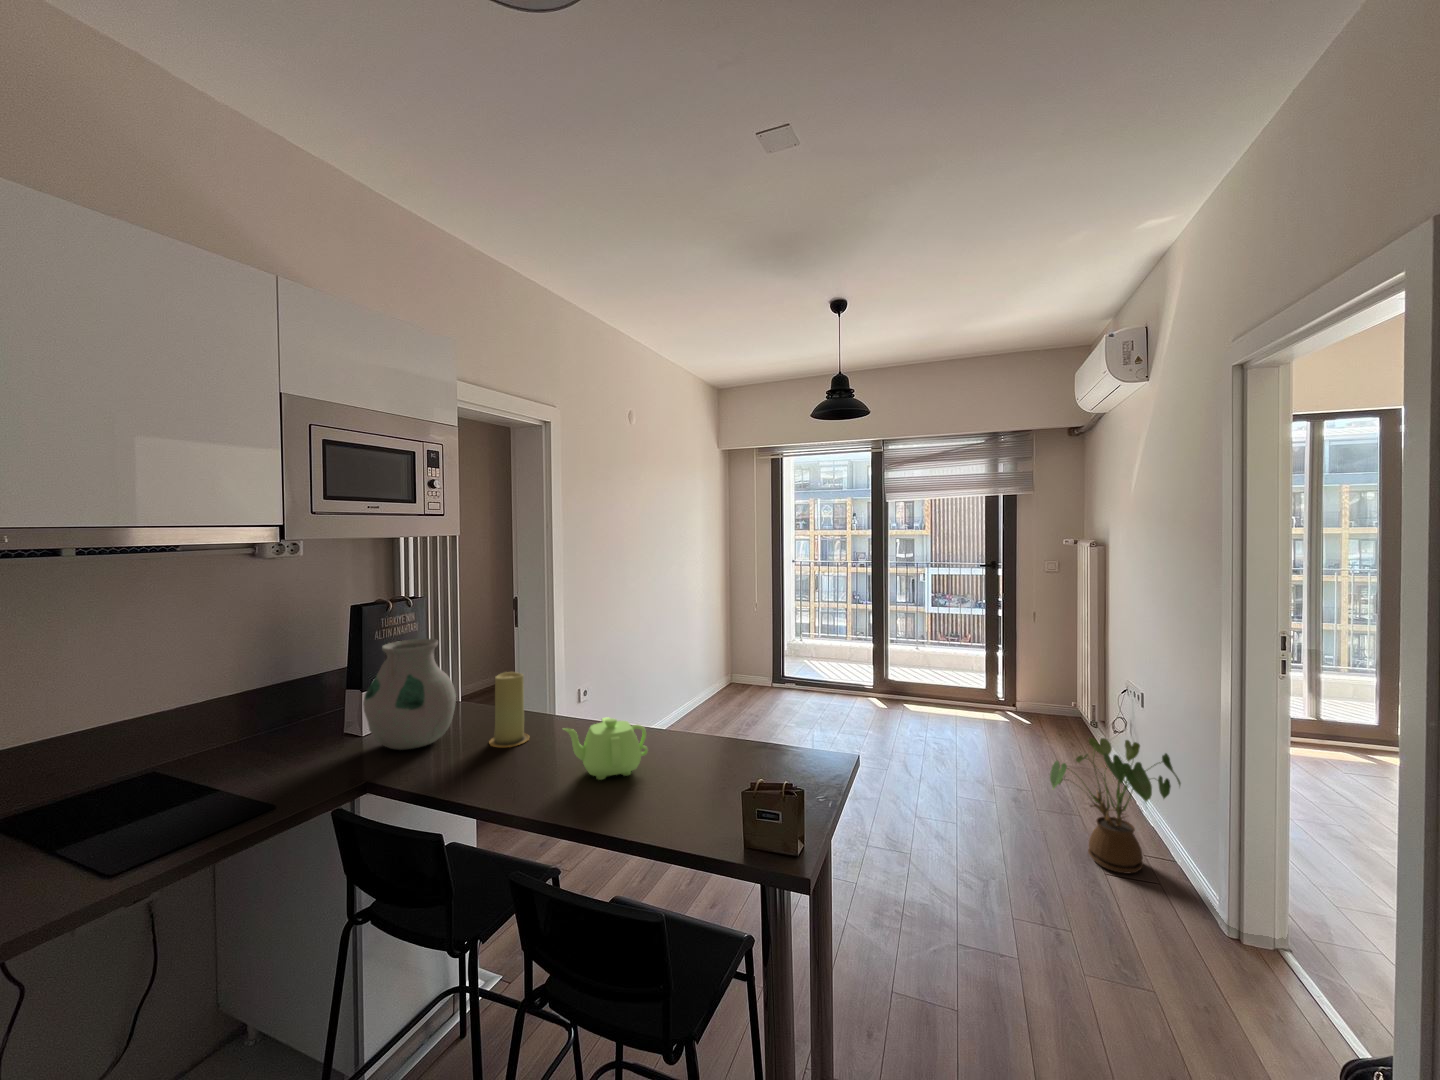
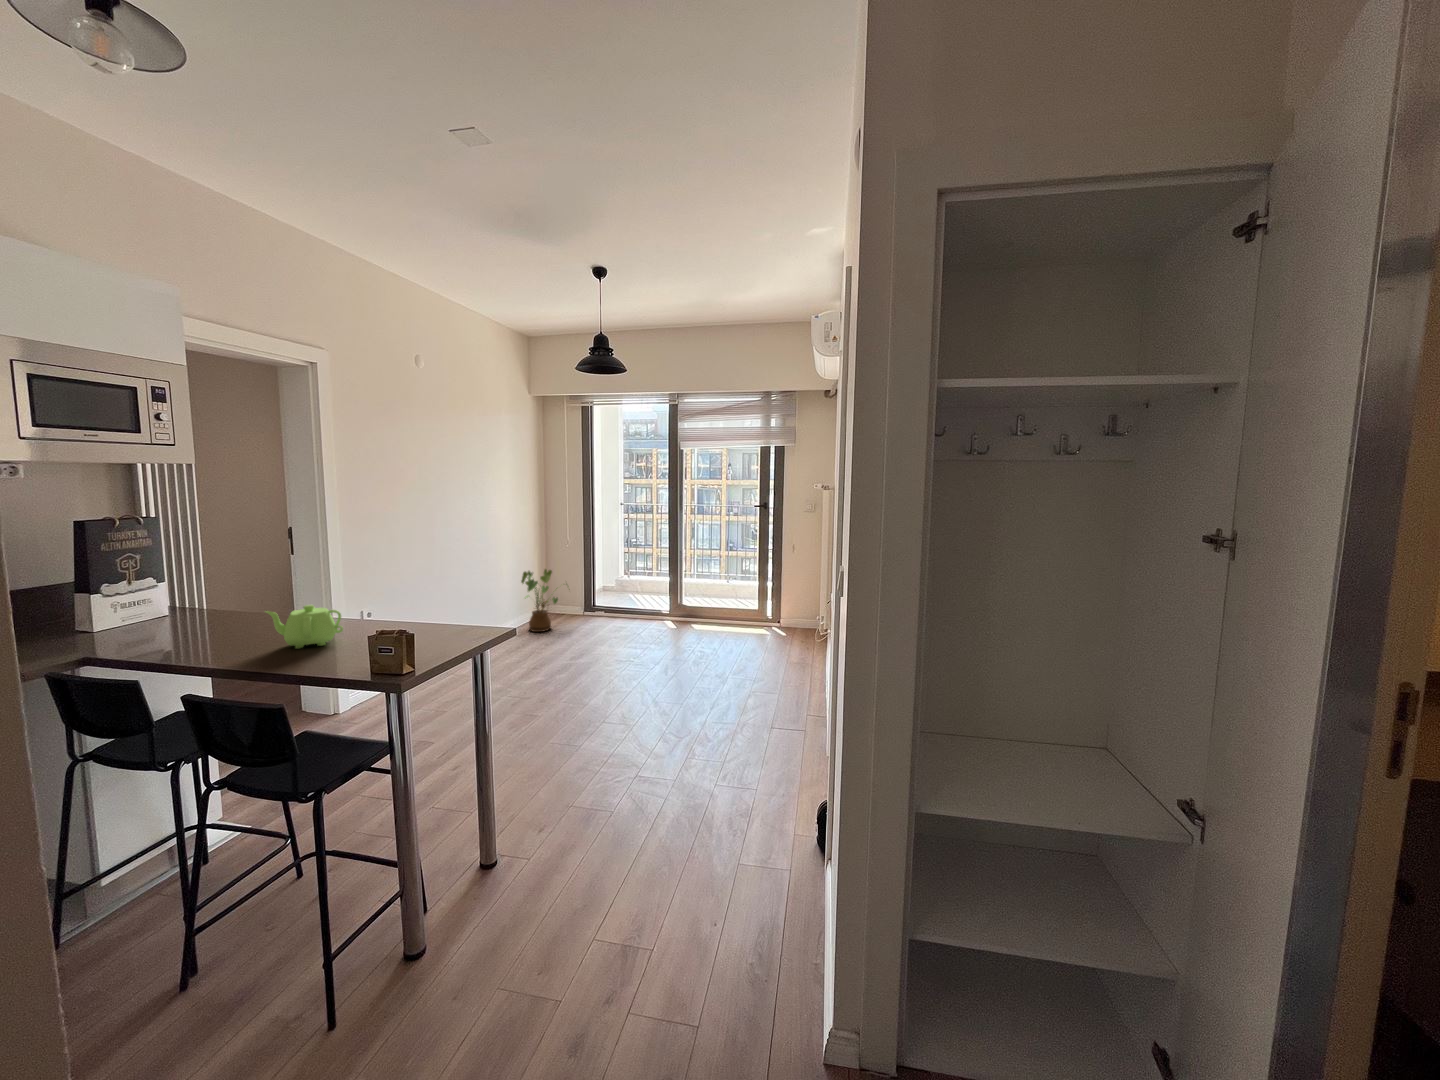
vase: present [363,639,456,750] -> none [90,549,185,637]
candle: present [489,672,529,747] -> none [216,576,255,634]
house plant: present [1050,738,1181,873] -> present [521,569,570,632]

